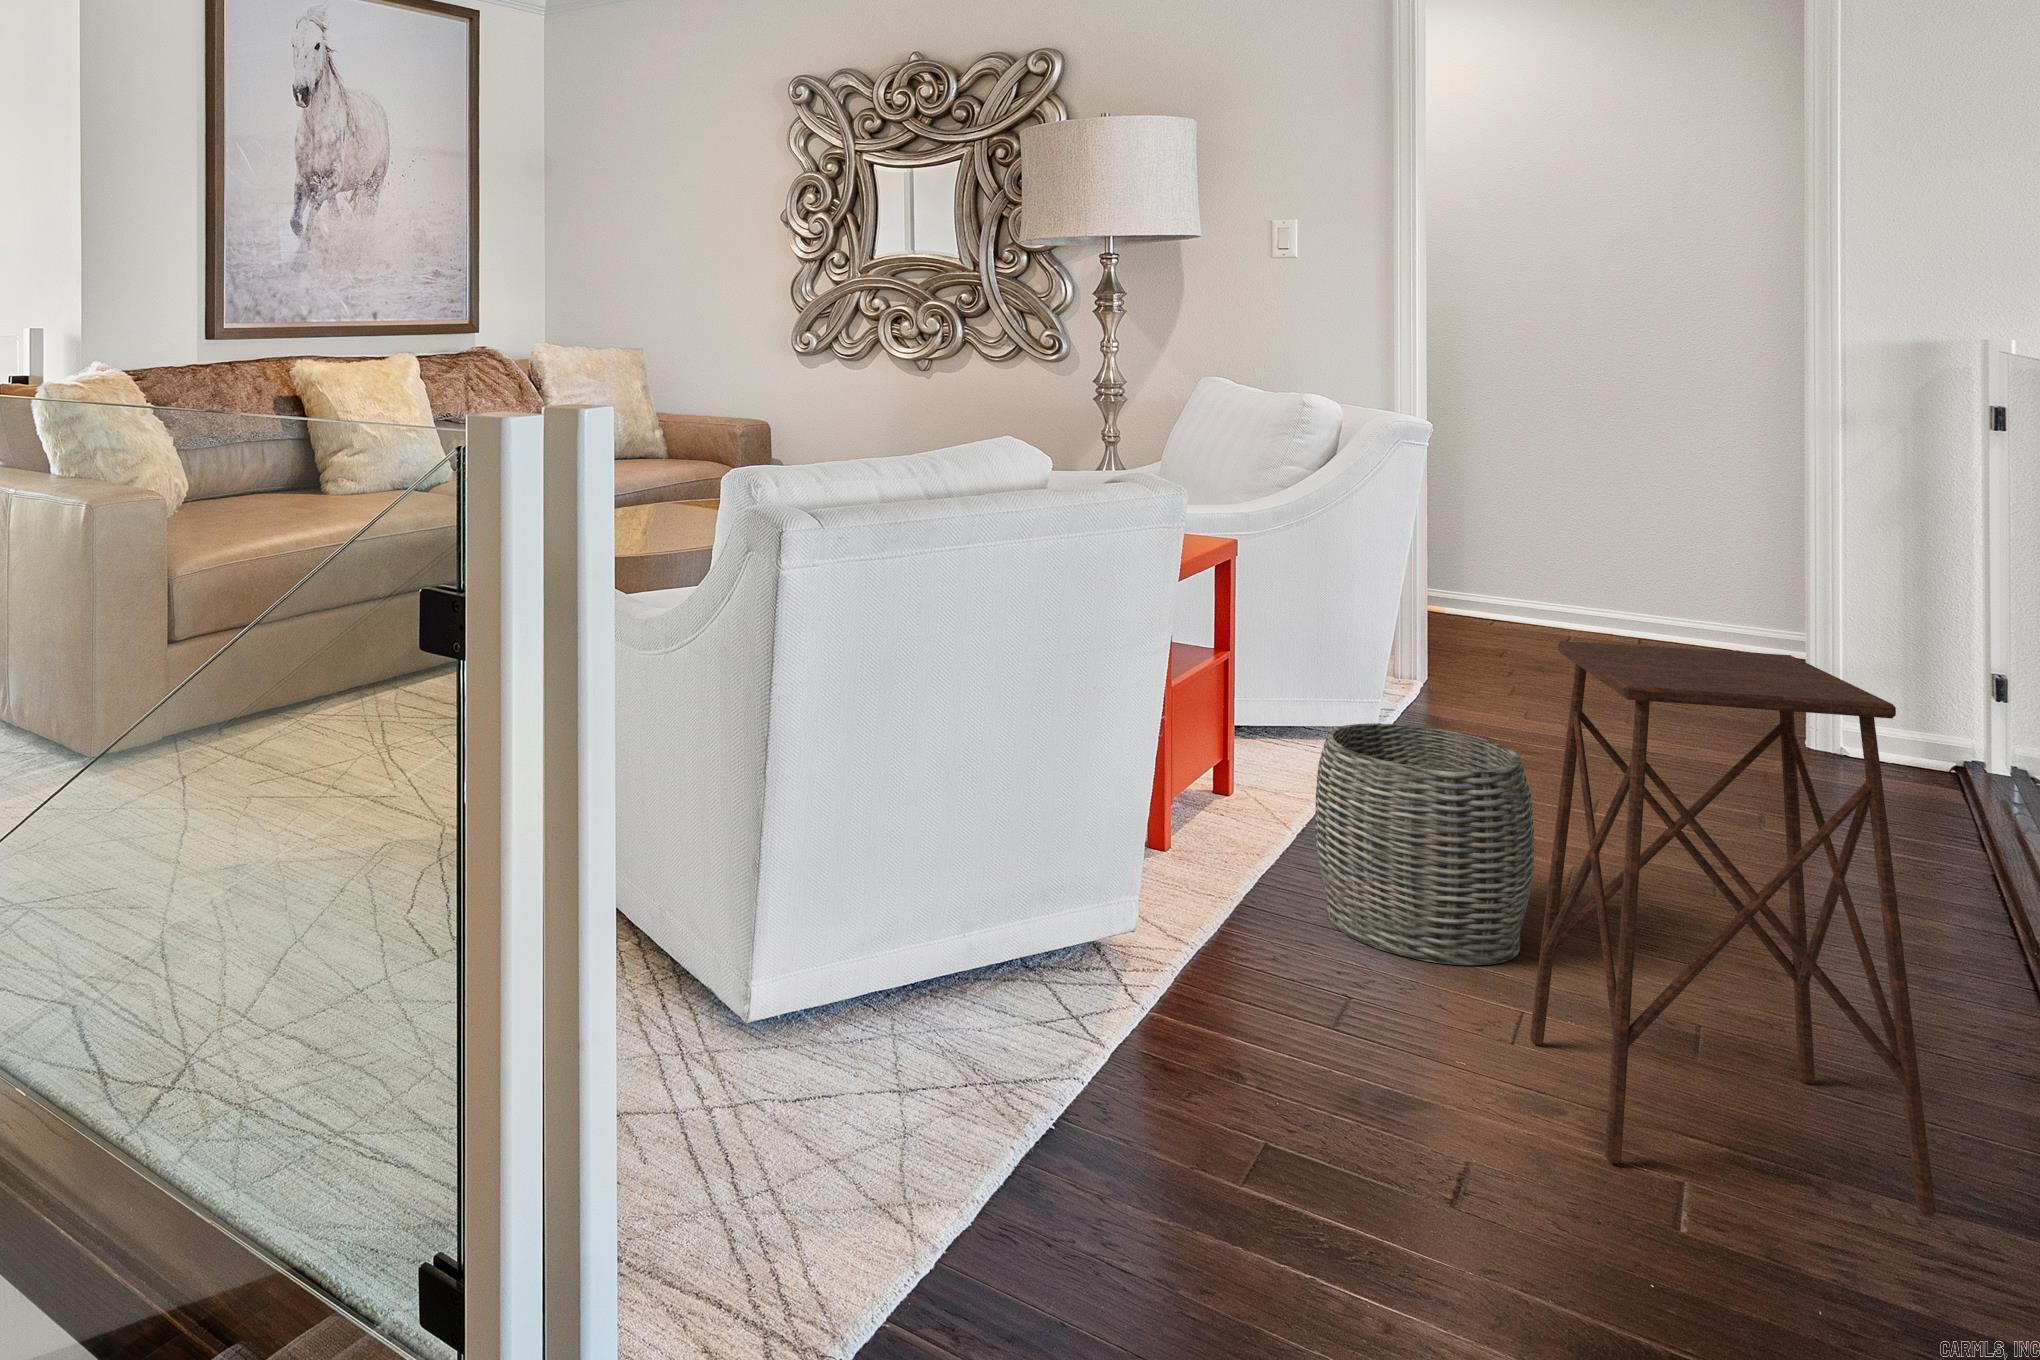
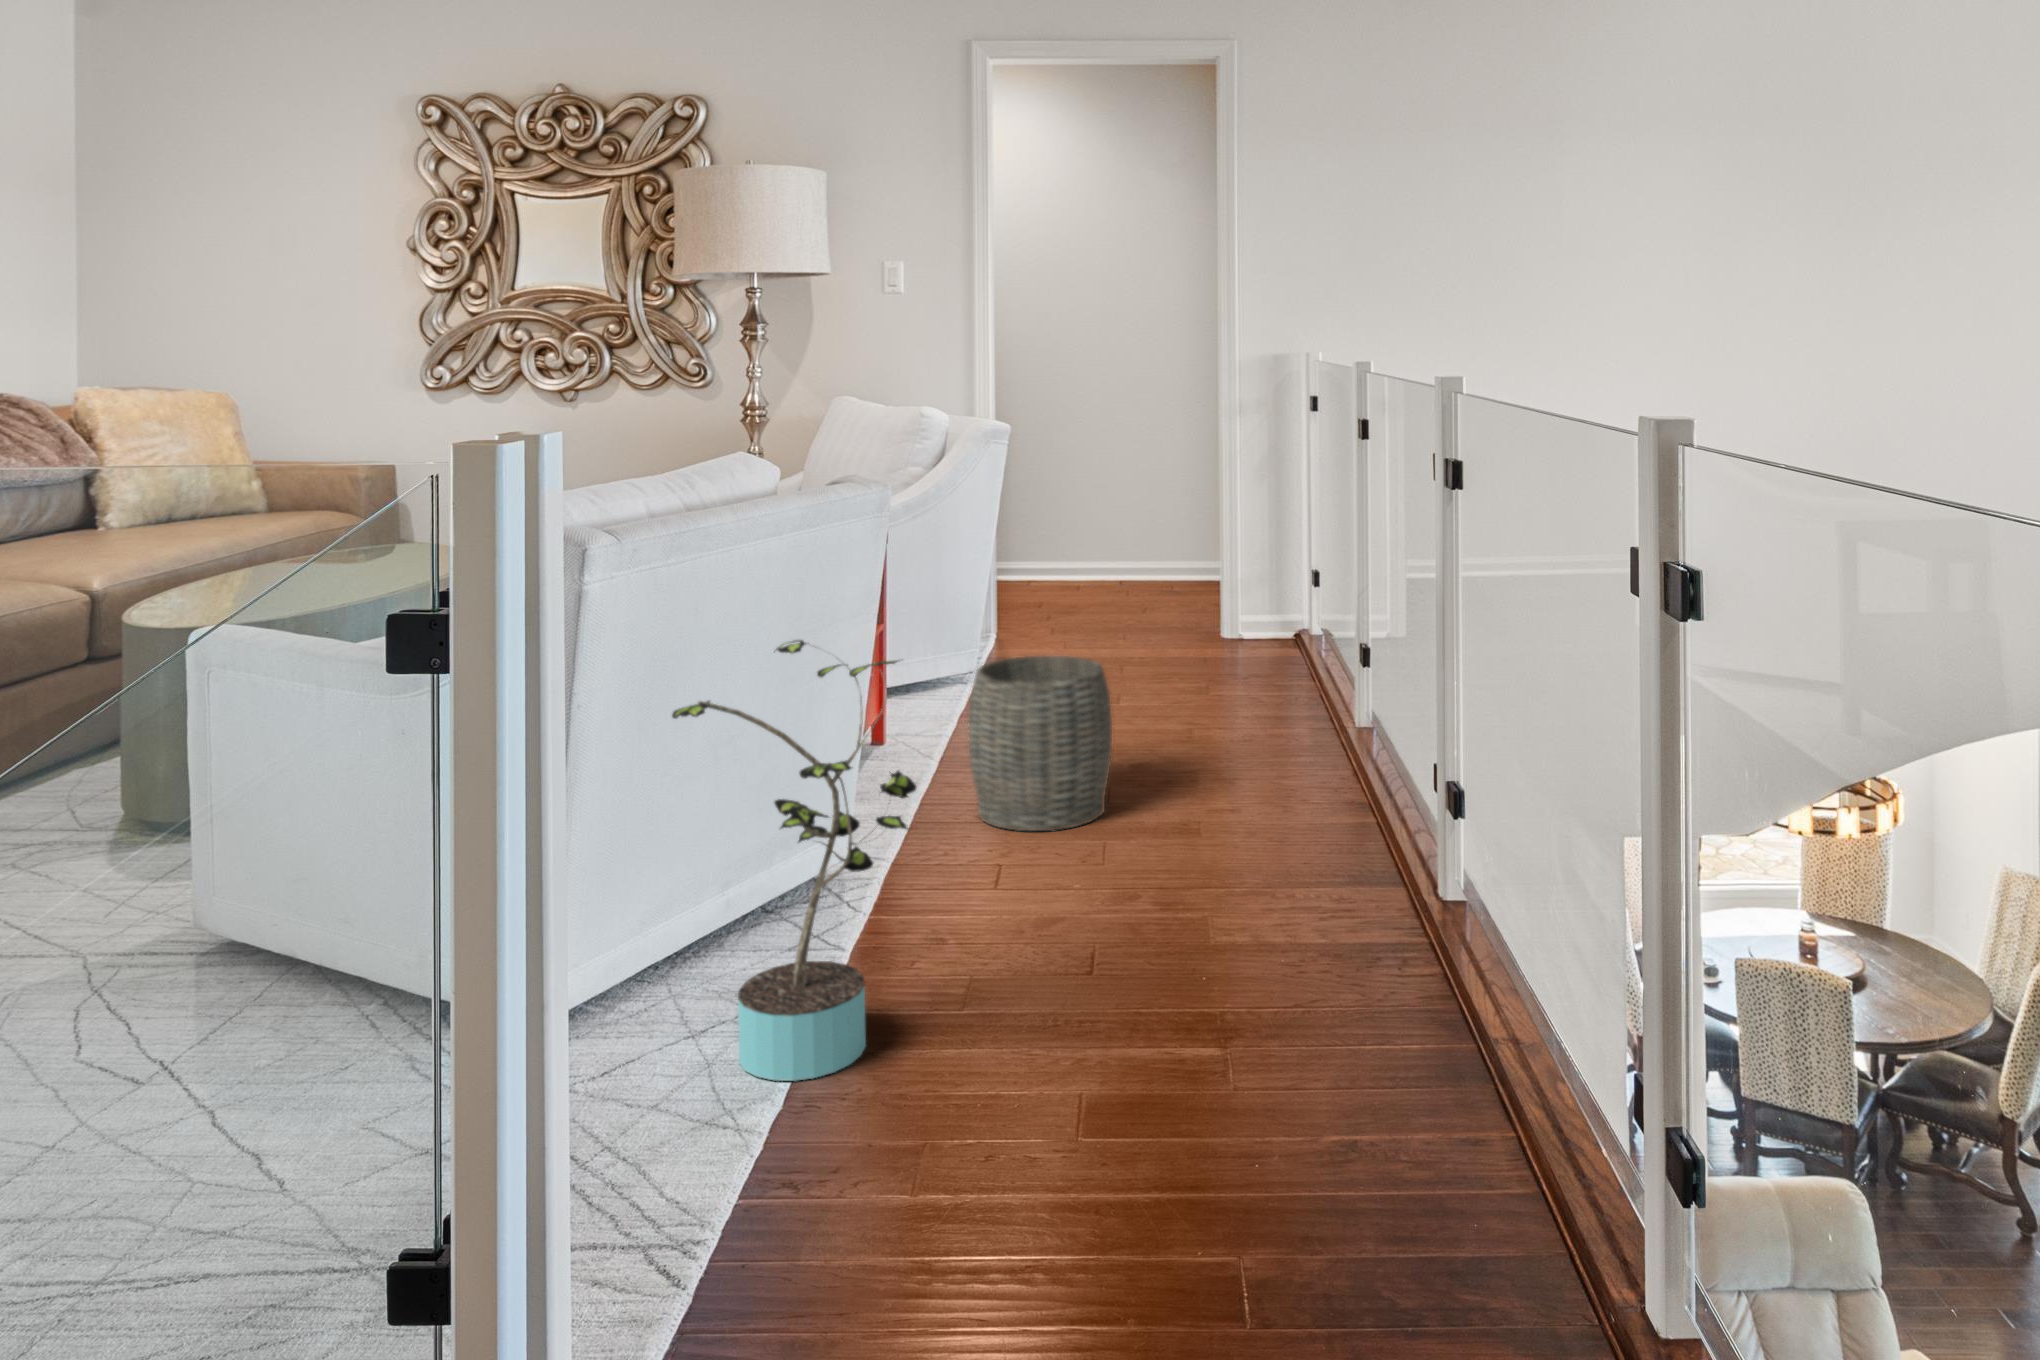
side table: present [1530,641,1936,1216] -> none [1124,560,1344,923]
potted plant: none [866,673,1154,1199] -> present [672,640,917,1081]

